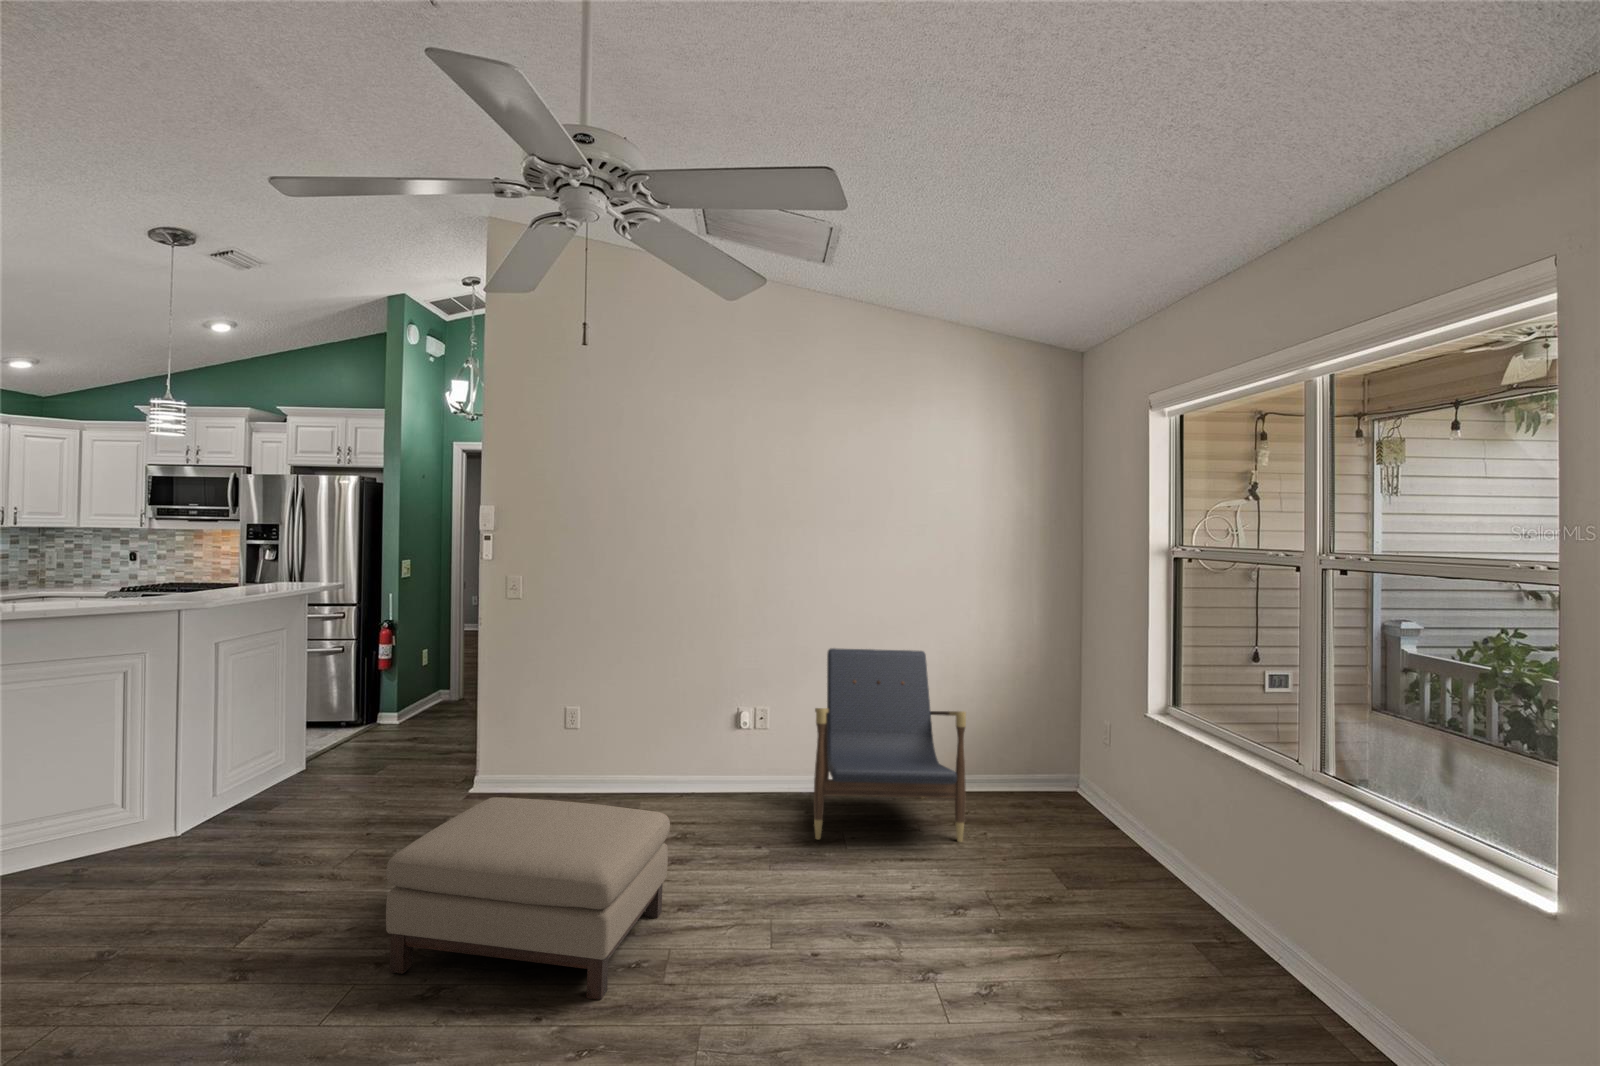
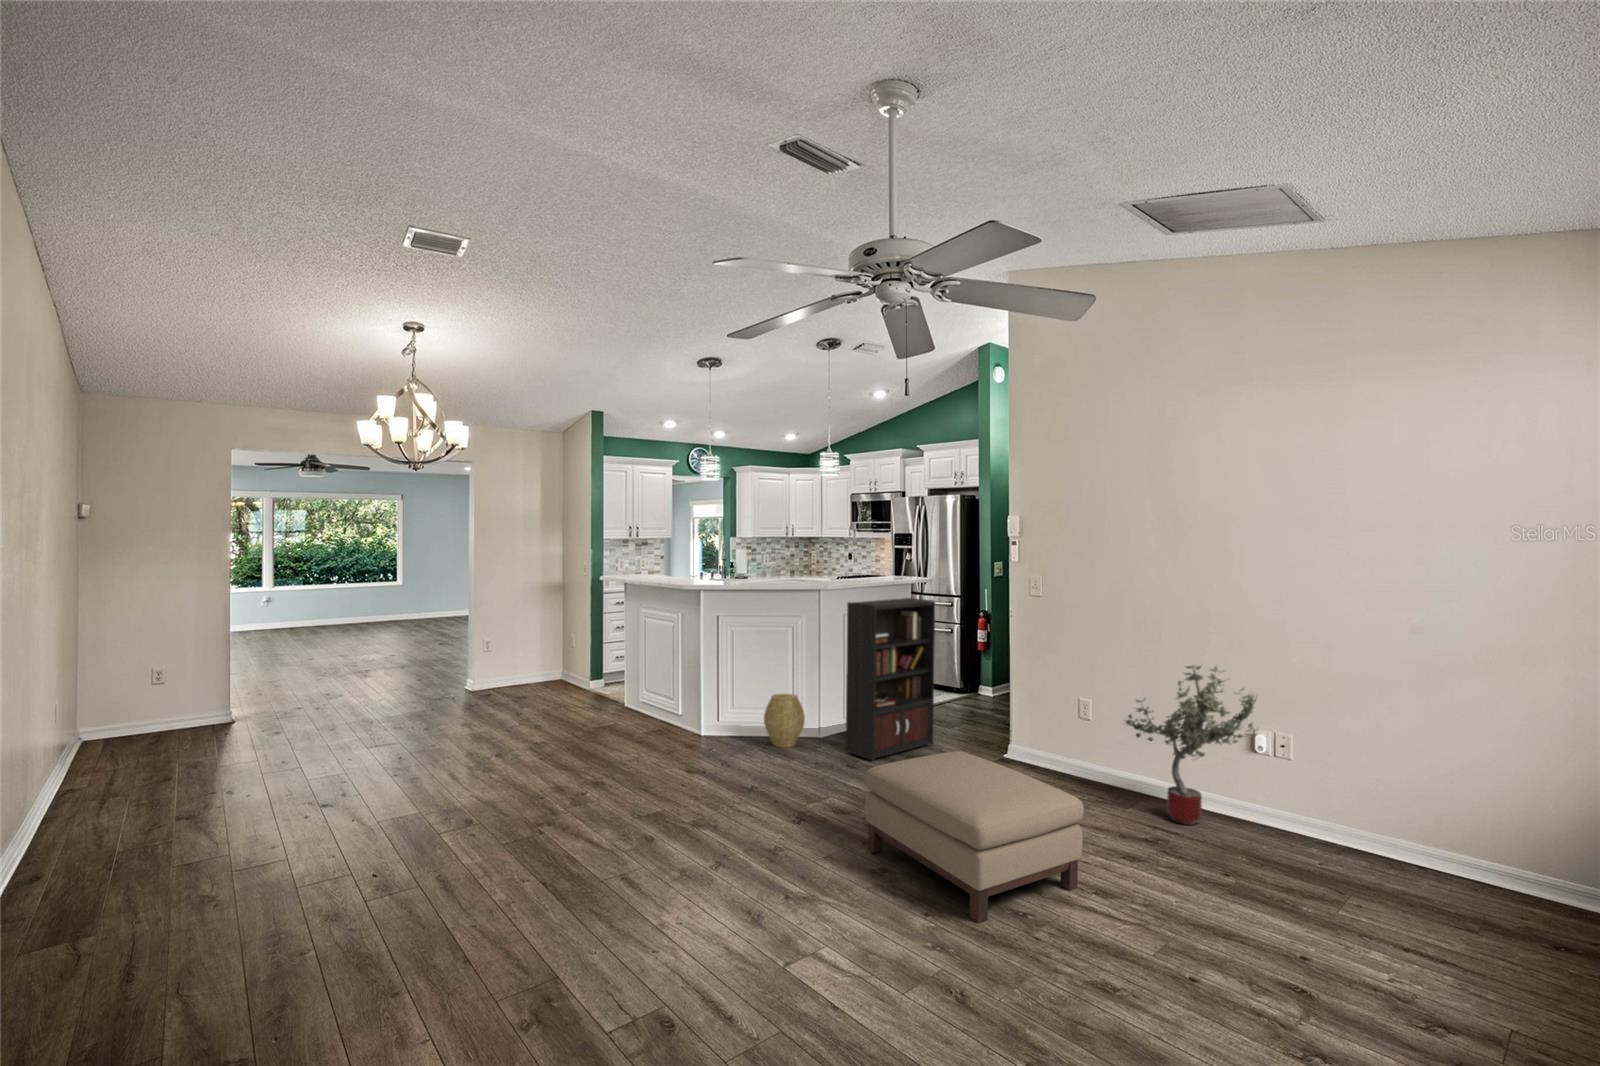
bookcase: none [240,610,379,848] -> present [845,598,935,760]
lounge chair: present [814,648,966,842] -> none [1302,678,1557,970]
potted tree: none [631,653,759,813] -> present [1126,665,1258,825]
woven basket: none [58,781,151,875] -> present [764,694,805,748]

